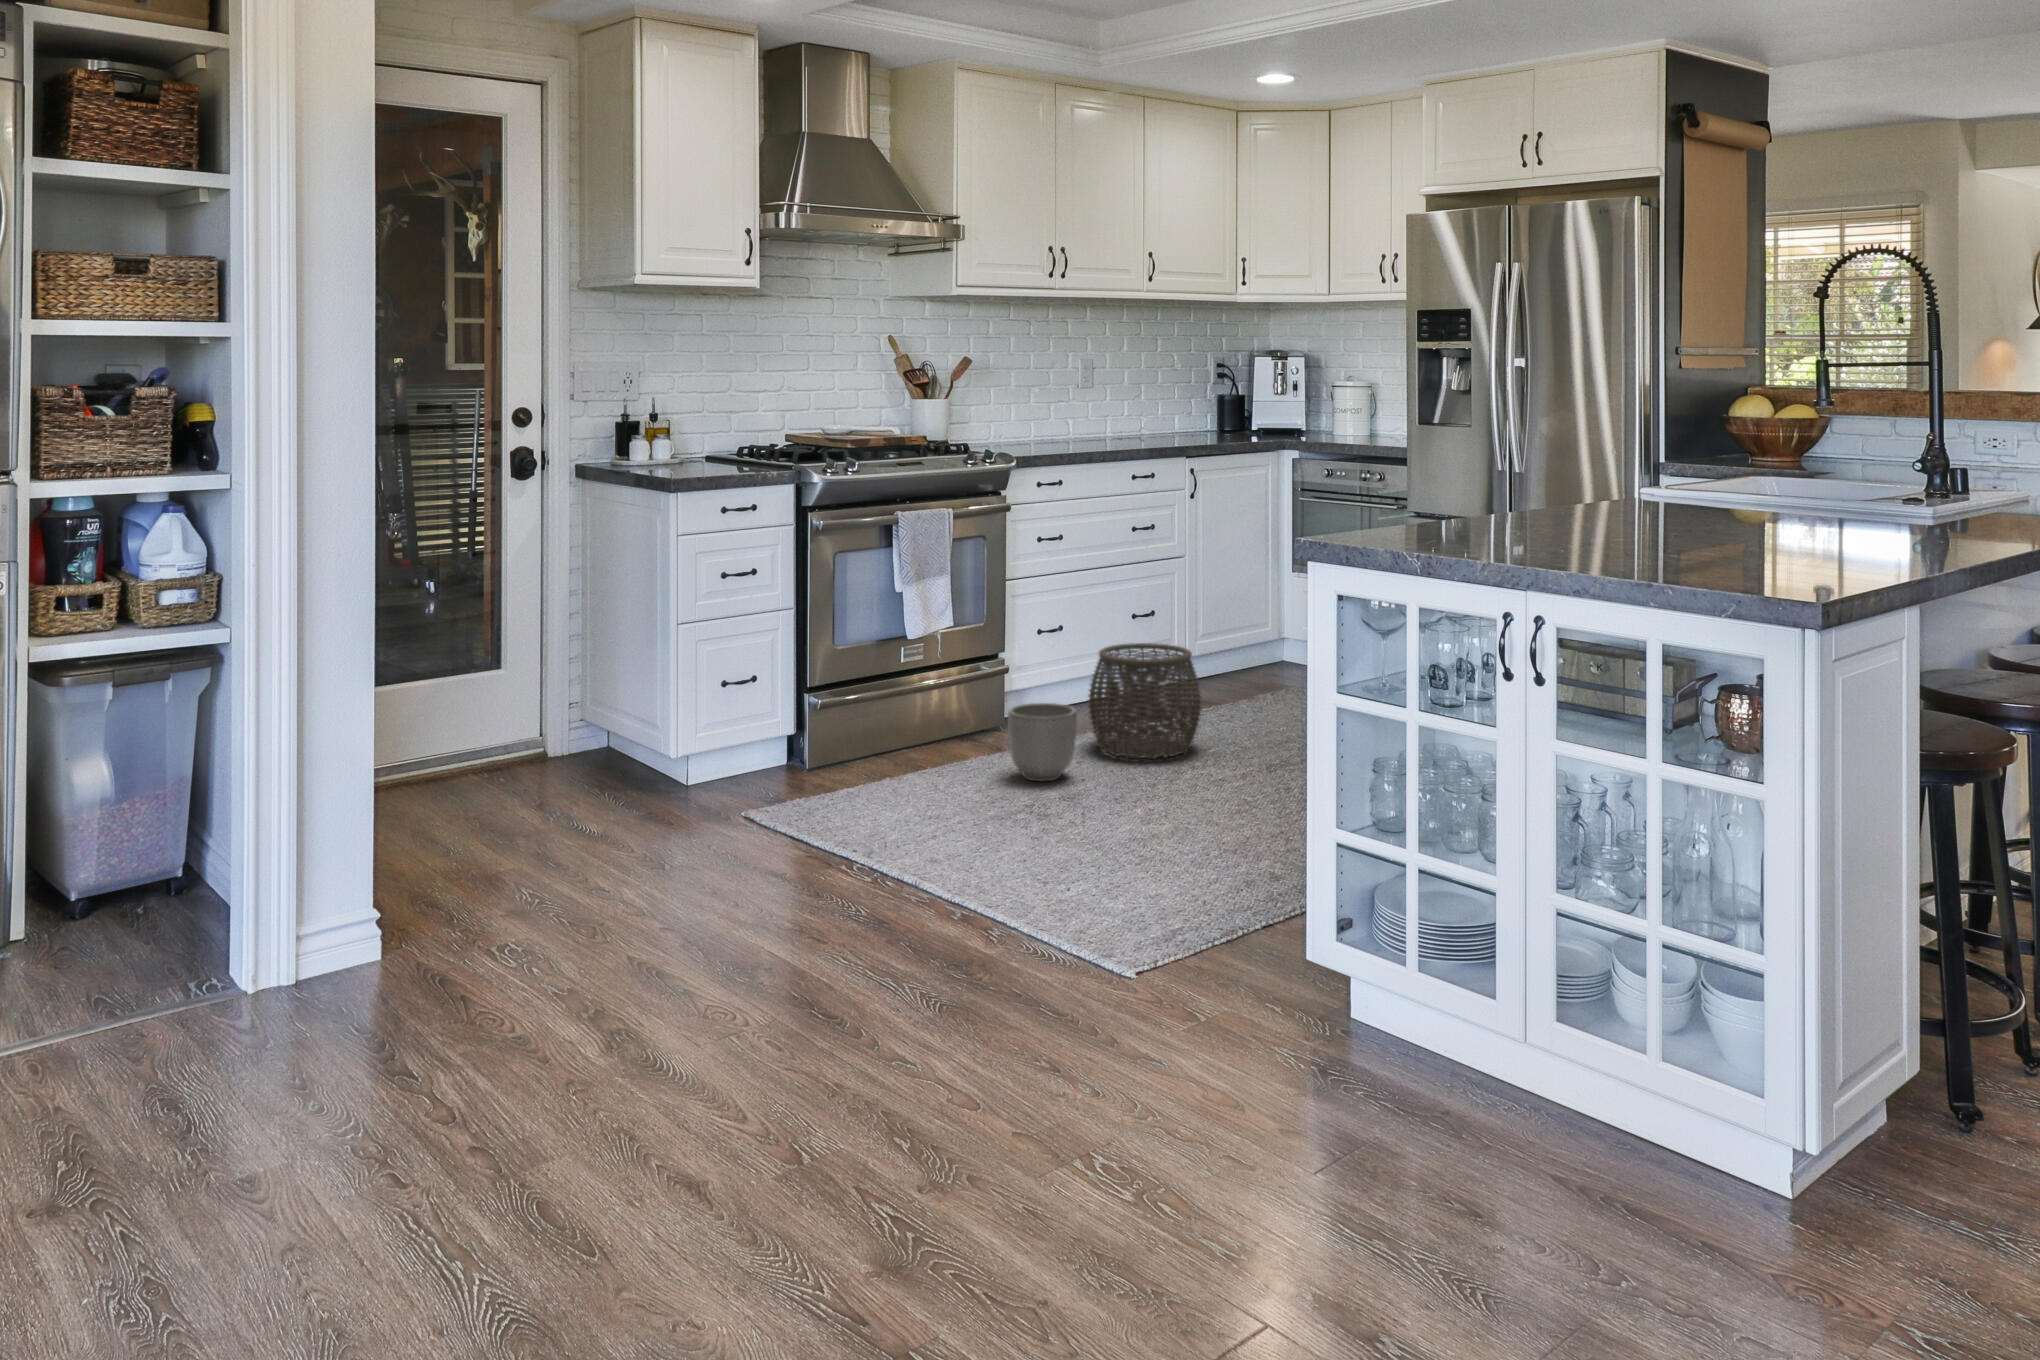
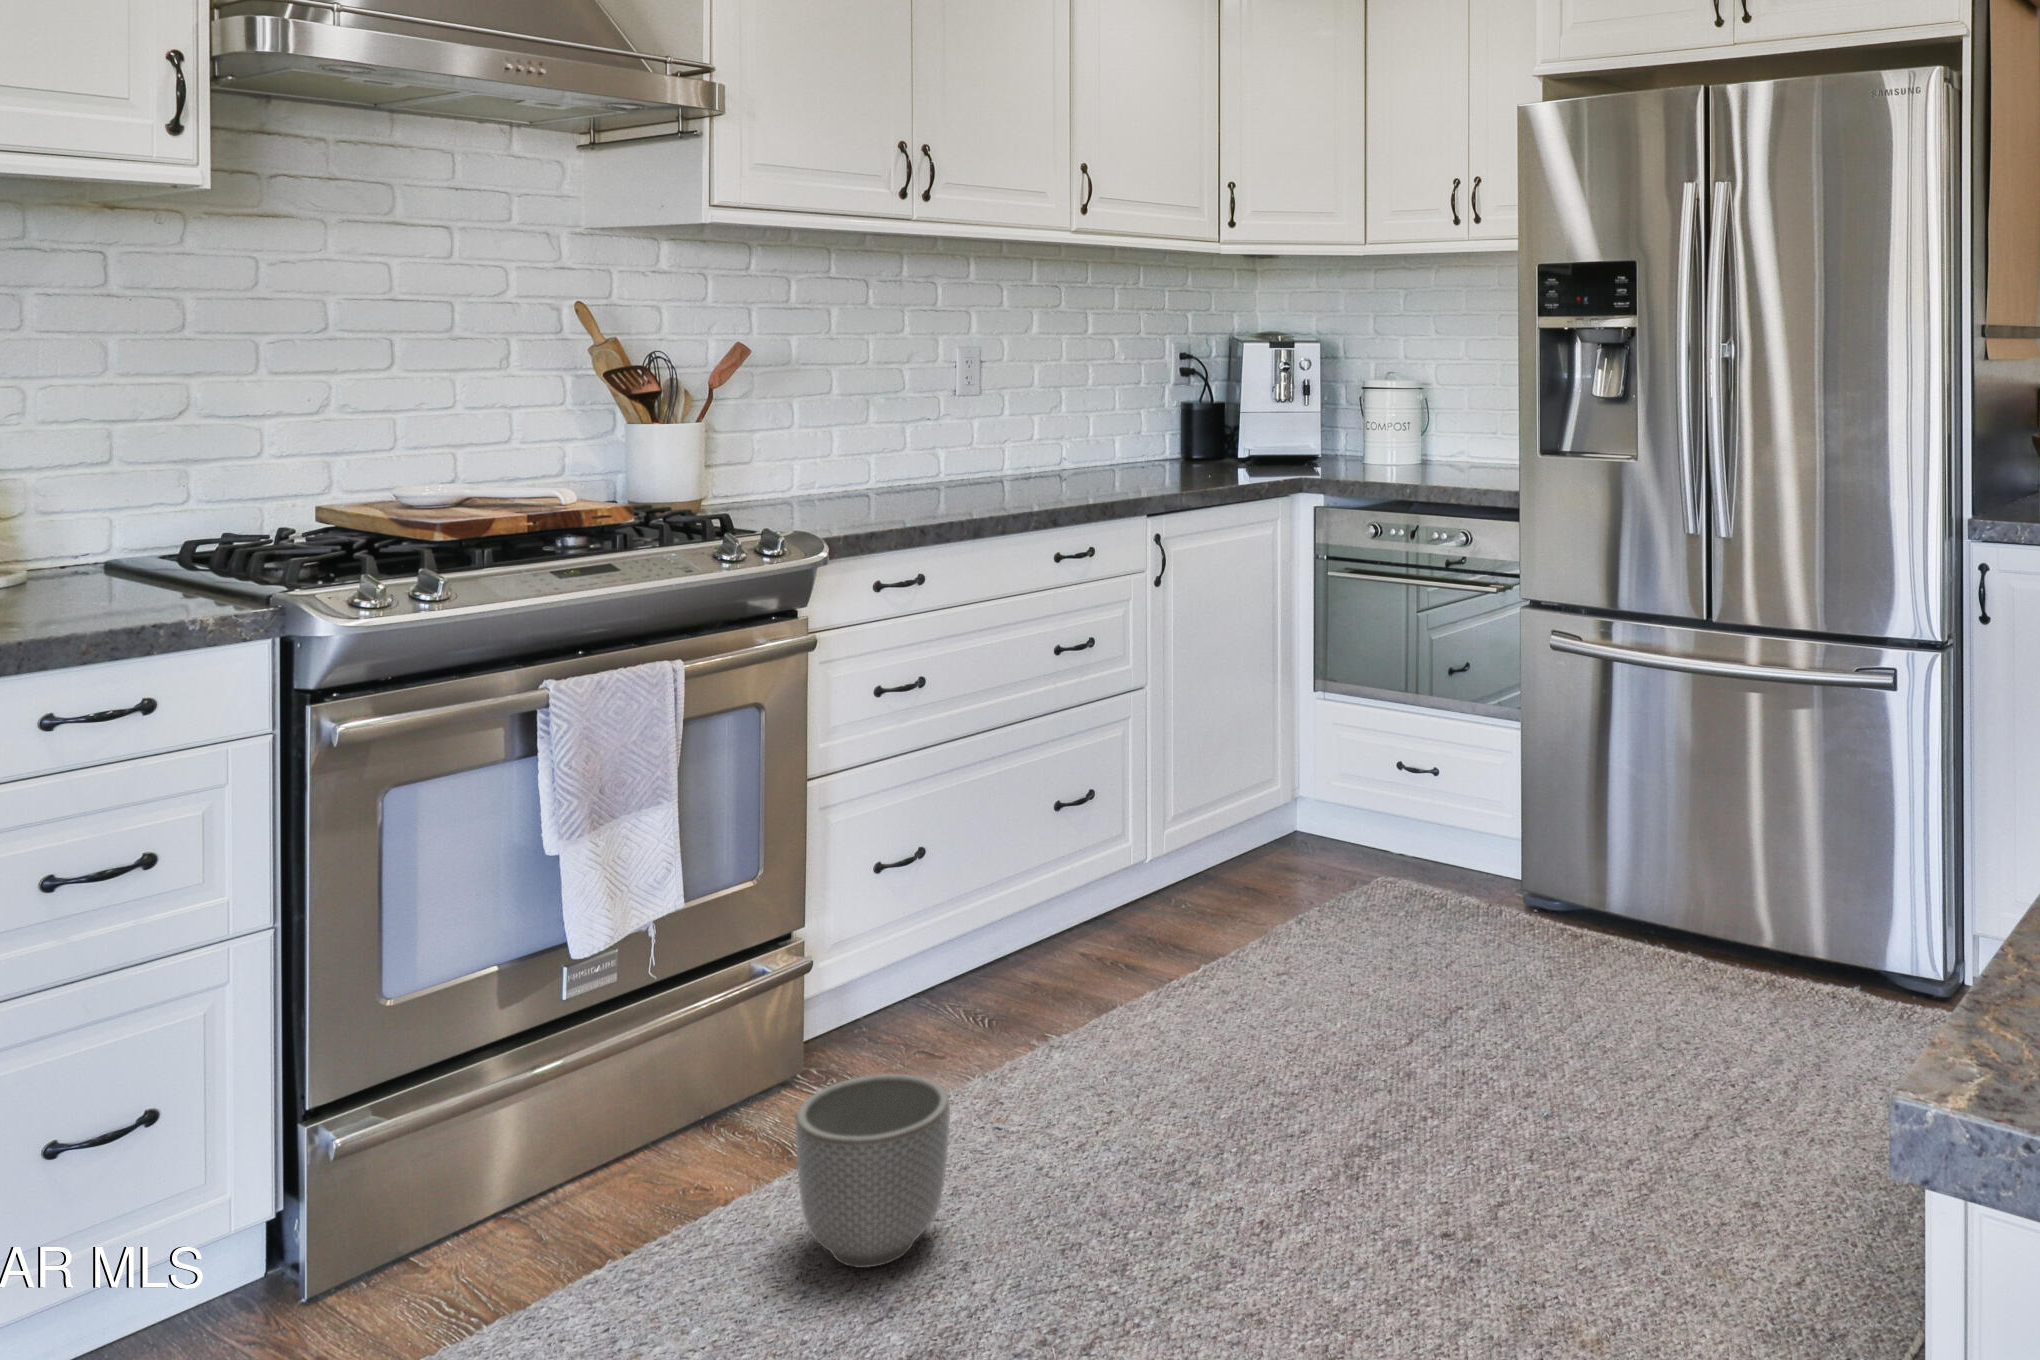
woven basket: present [1088,643,1202,759] -> none [970,894,1199,1155]

